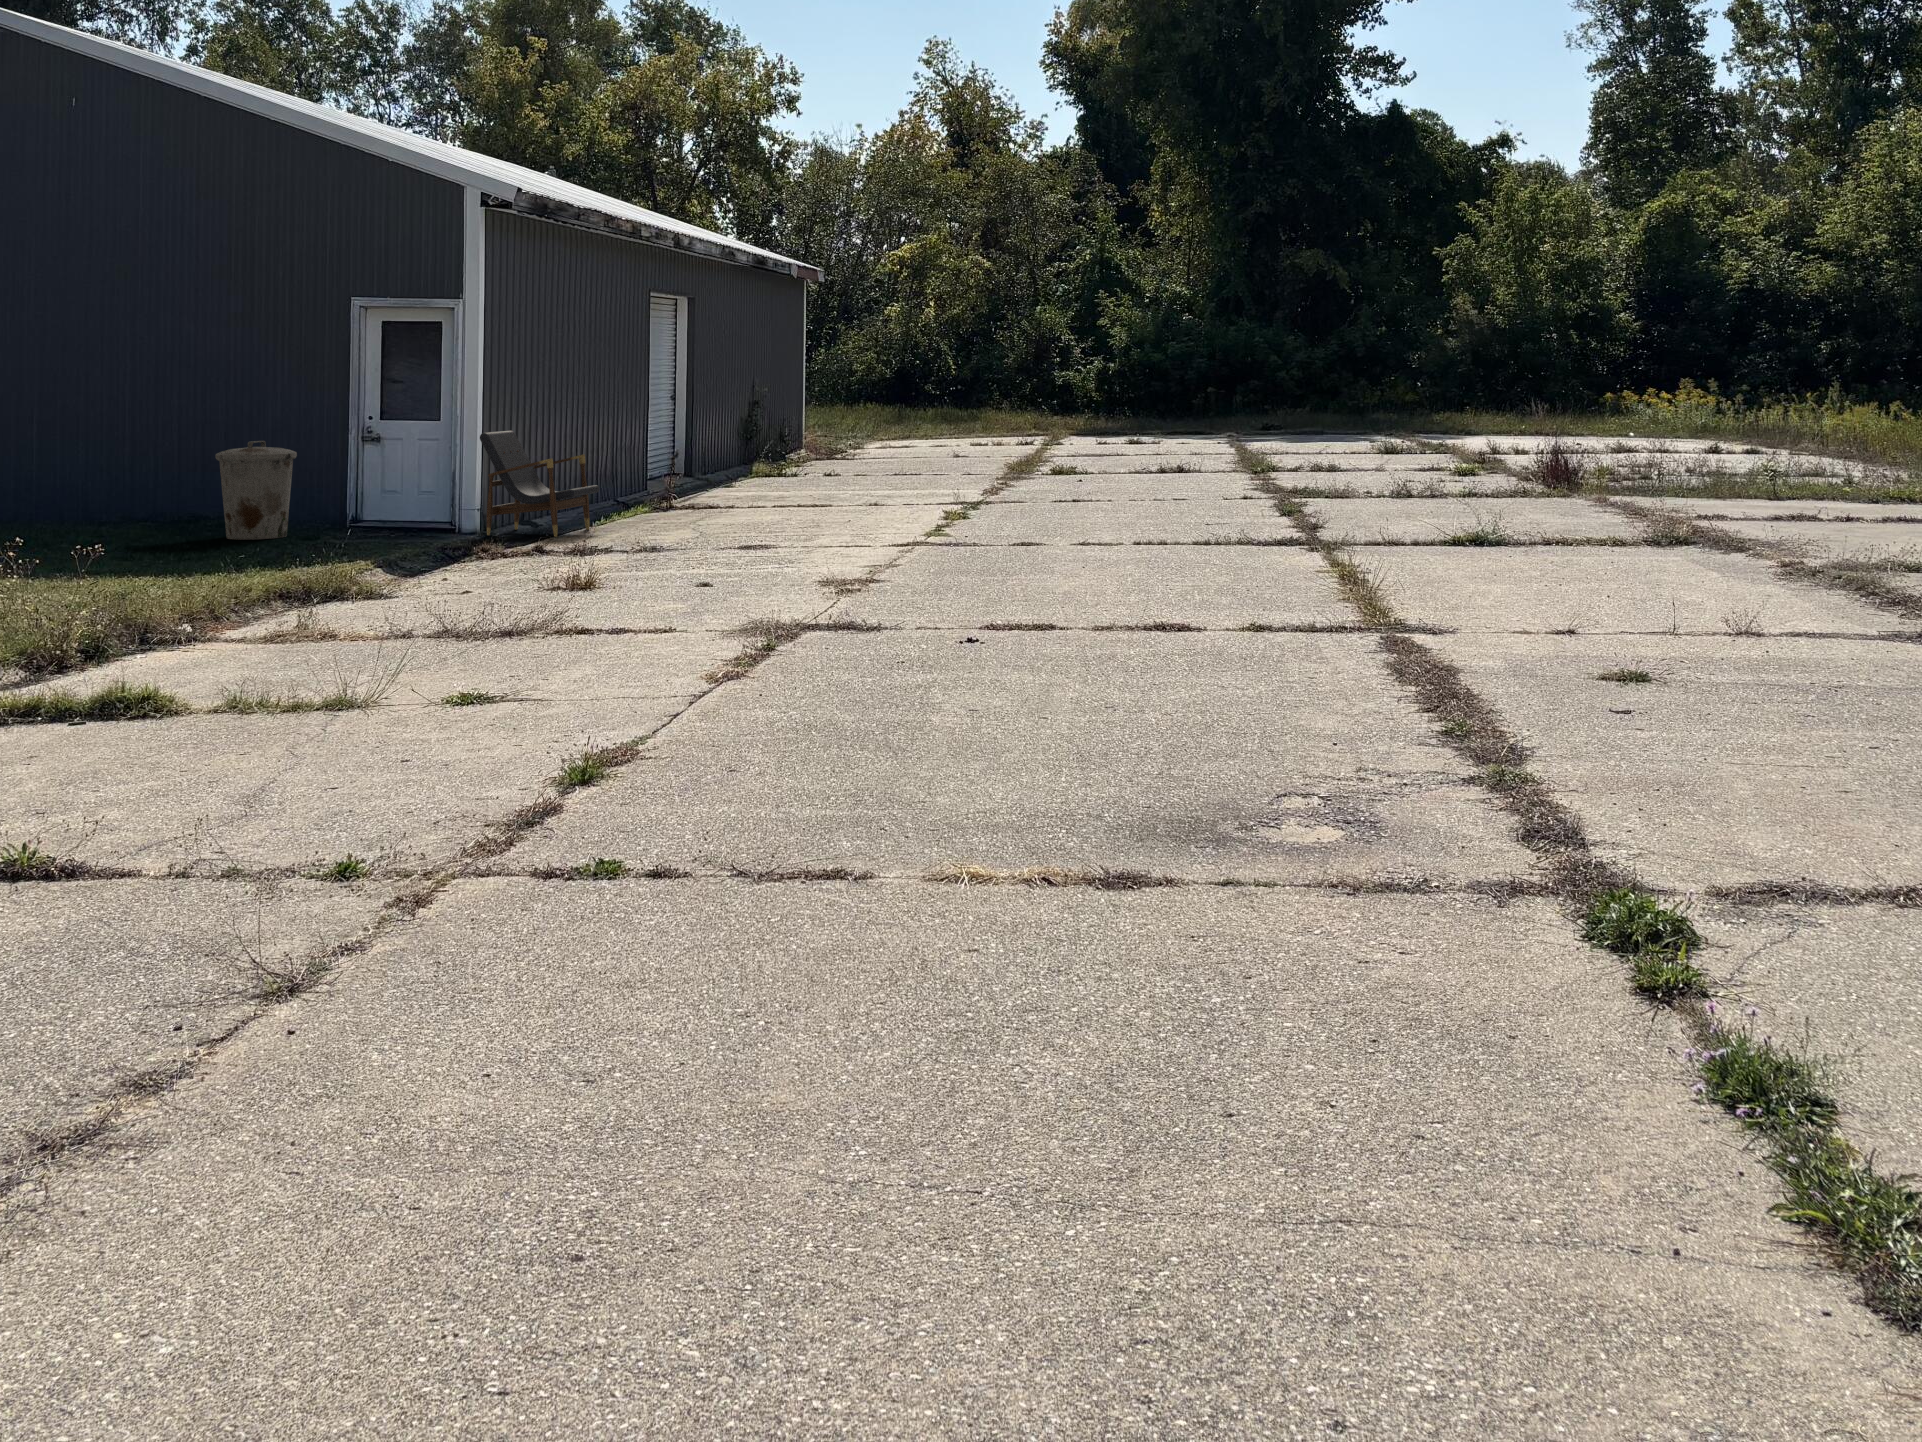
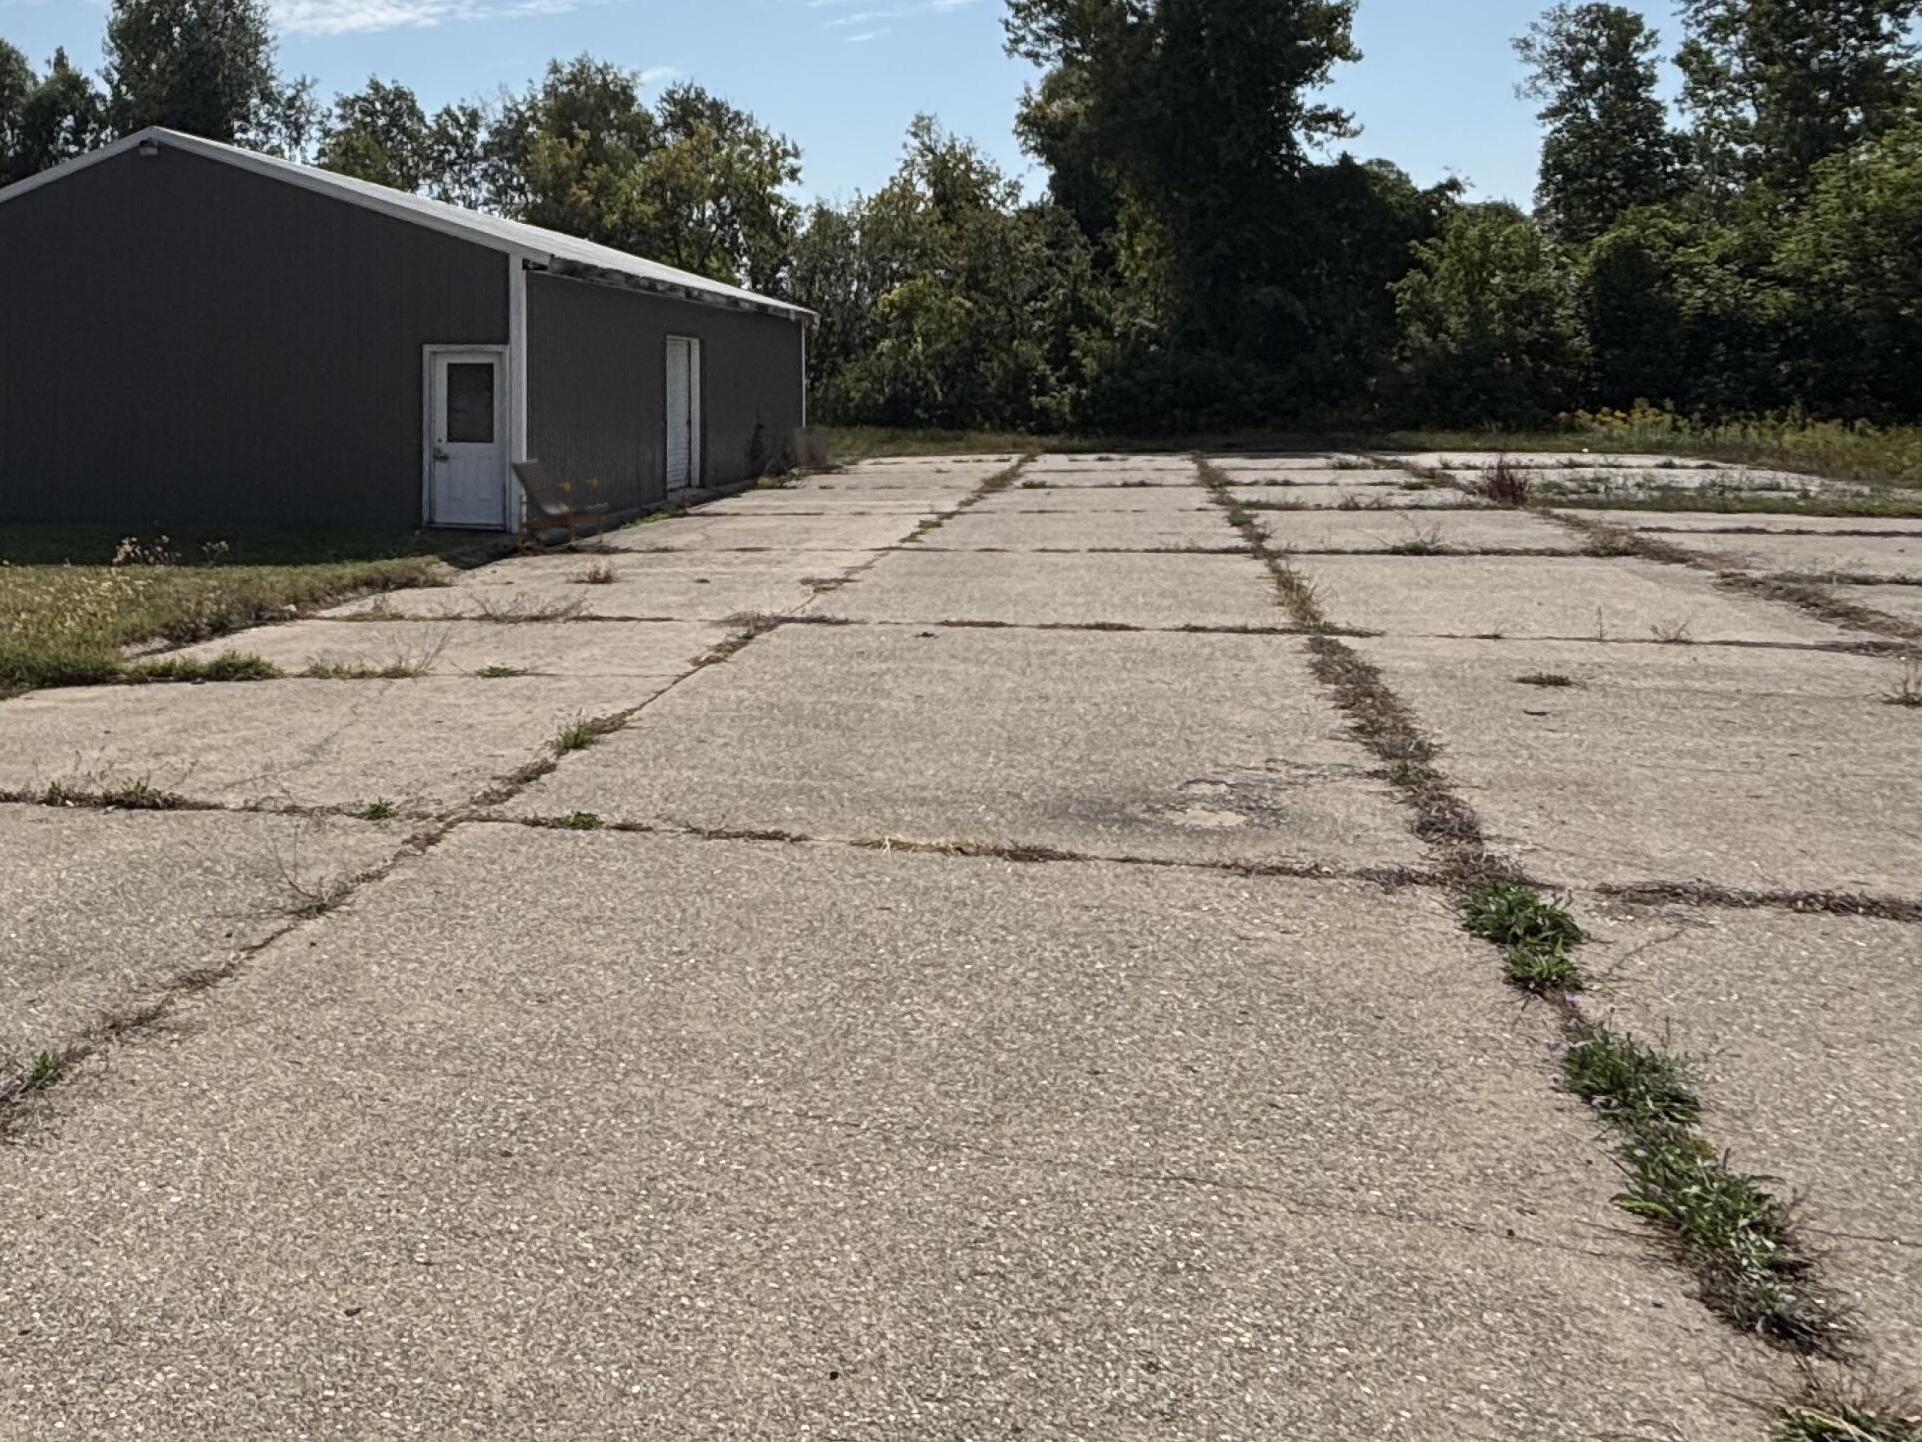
trash can: present [216,441,297,540] -> present [793,426,829,469]

